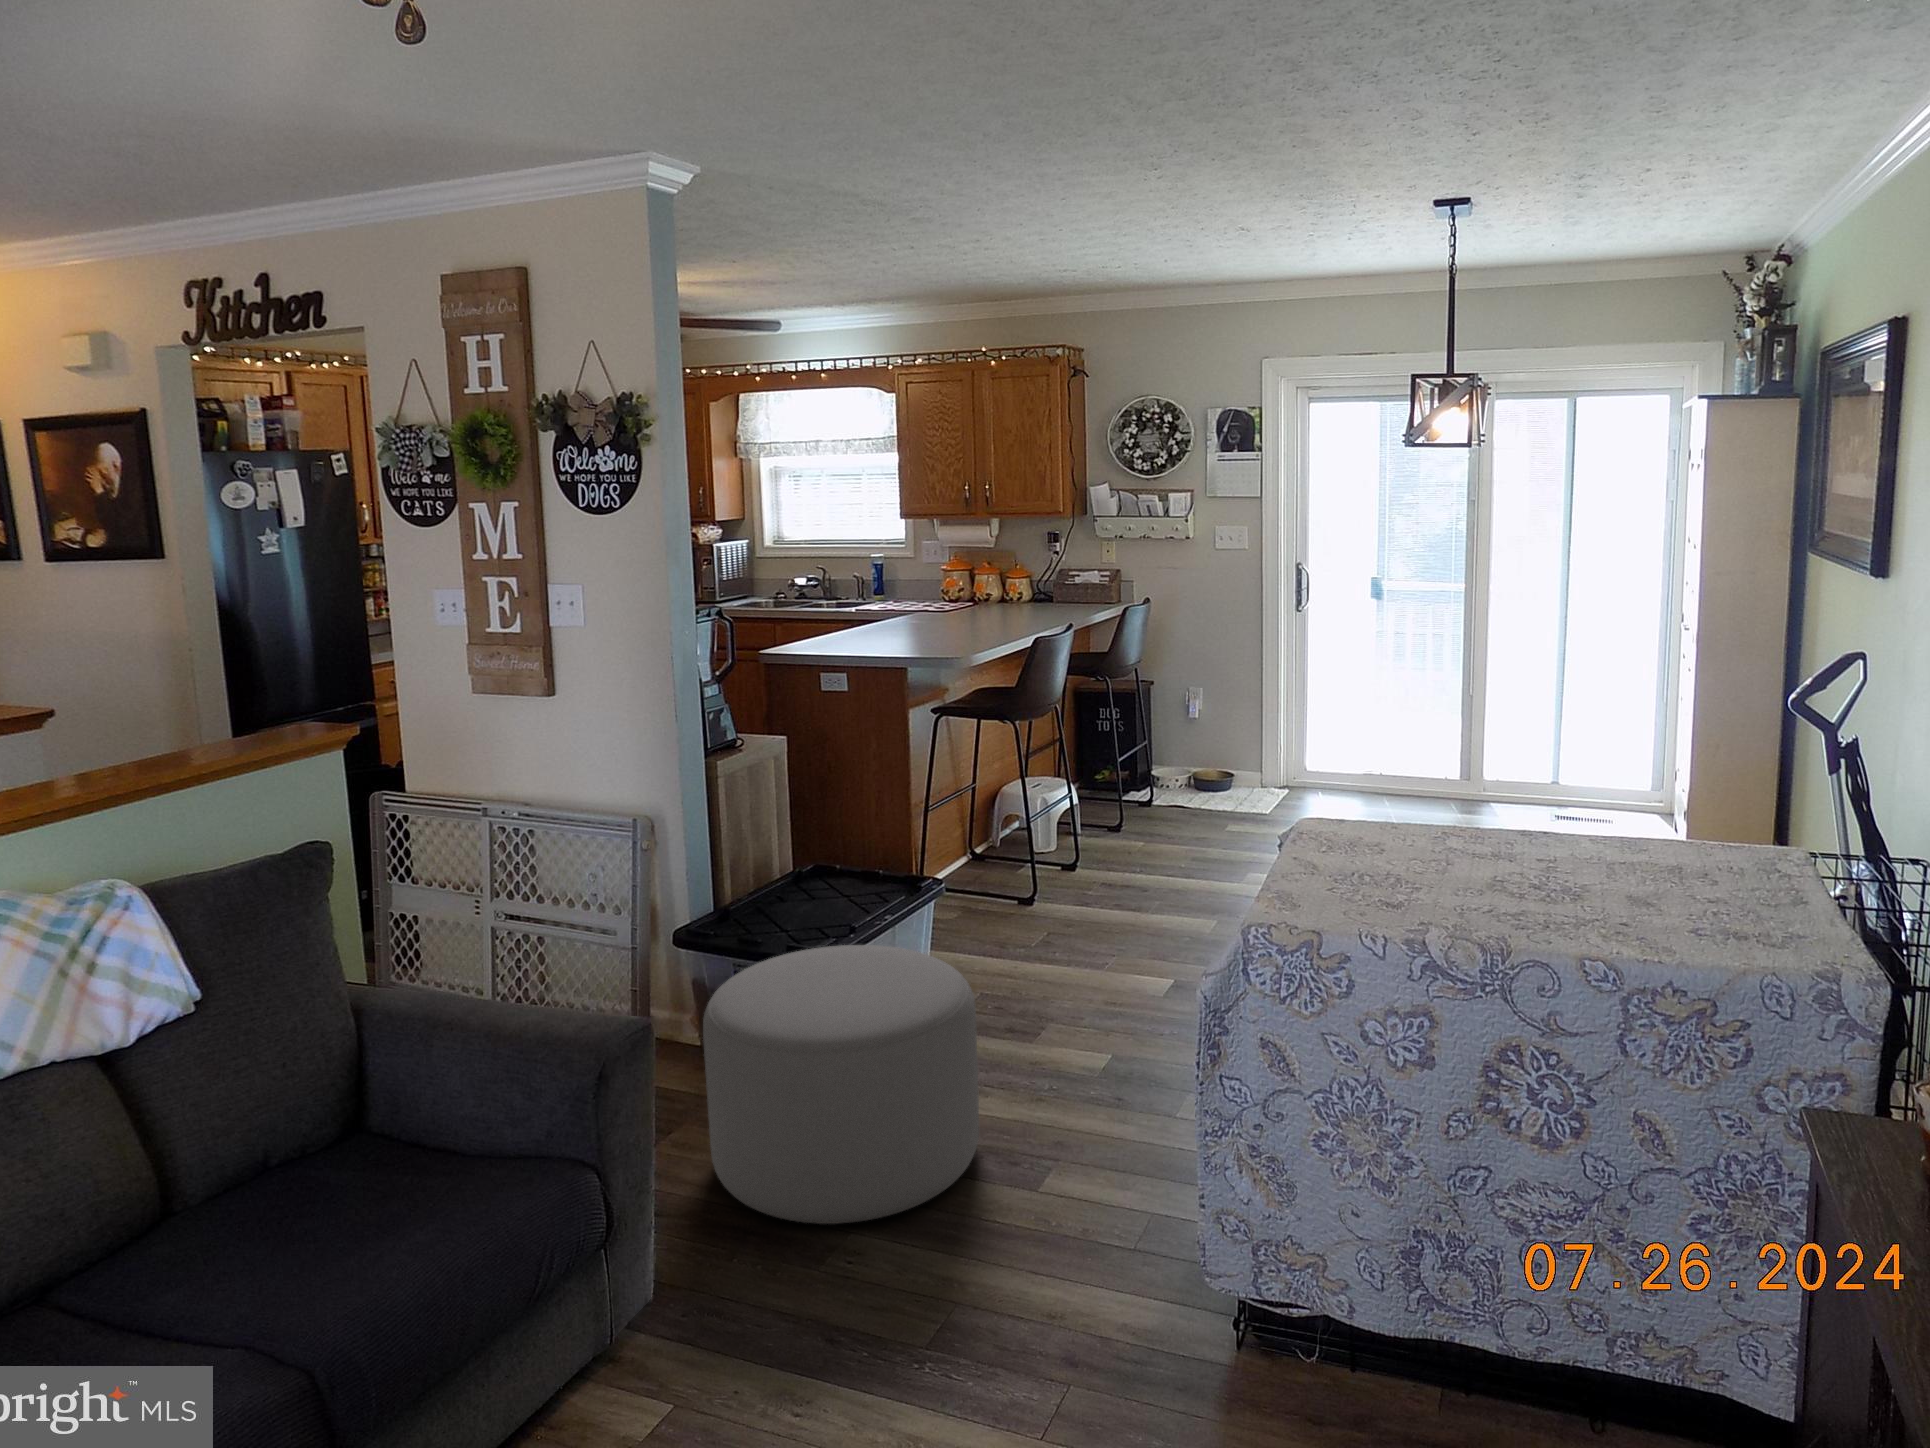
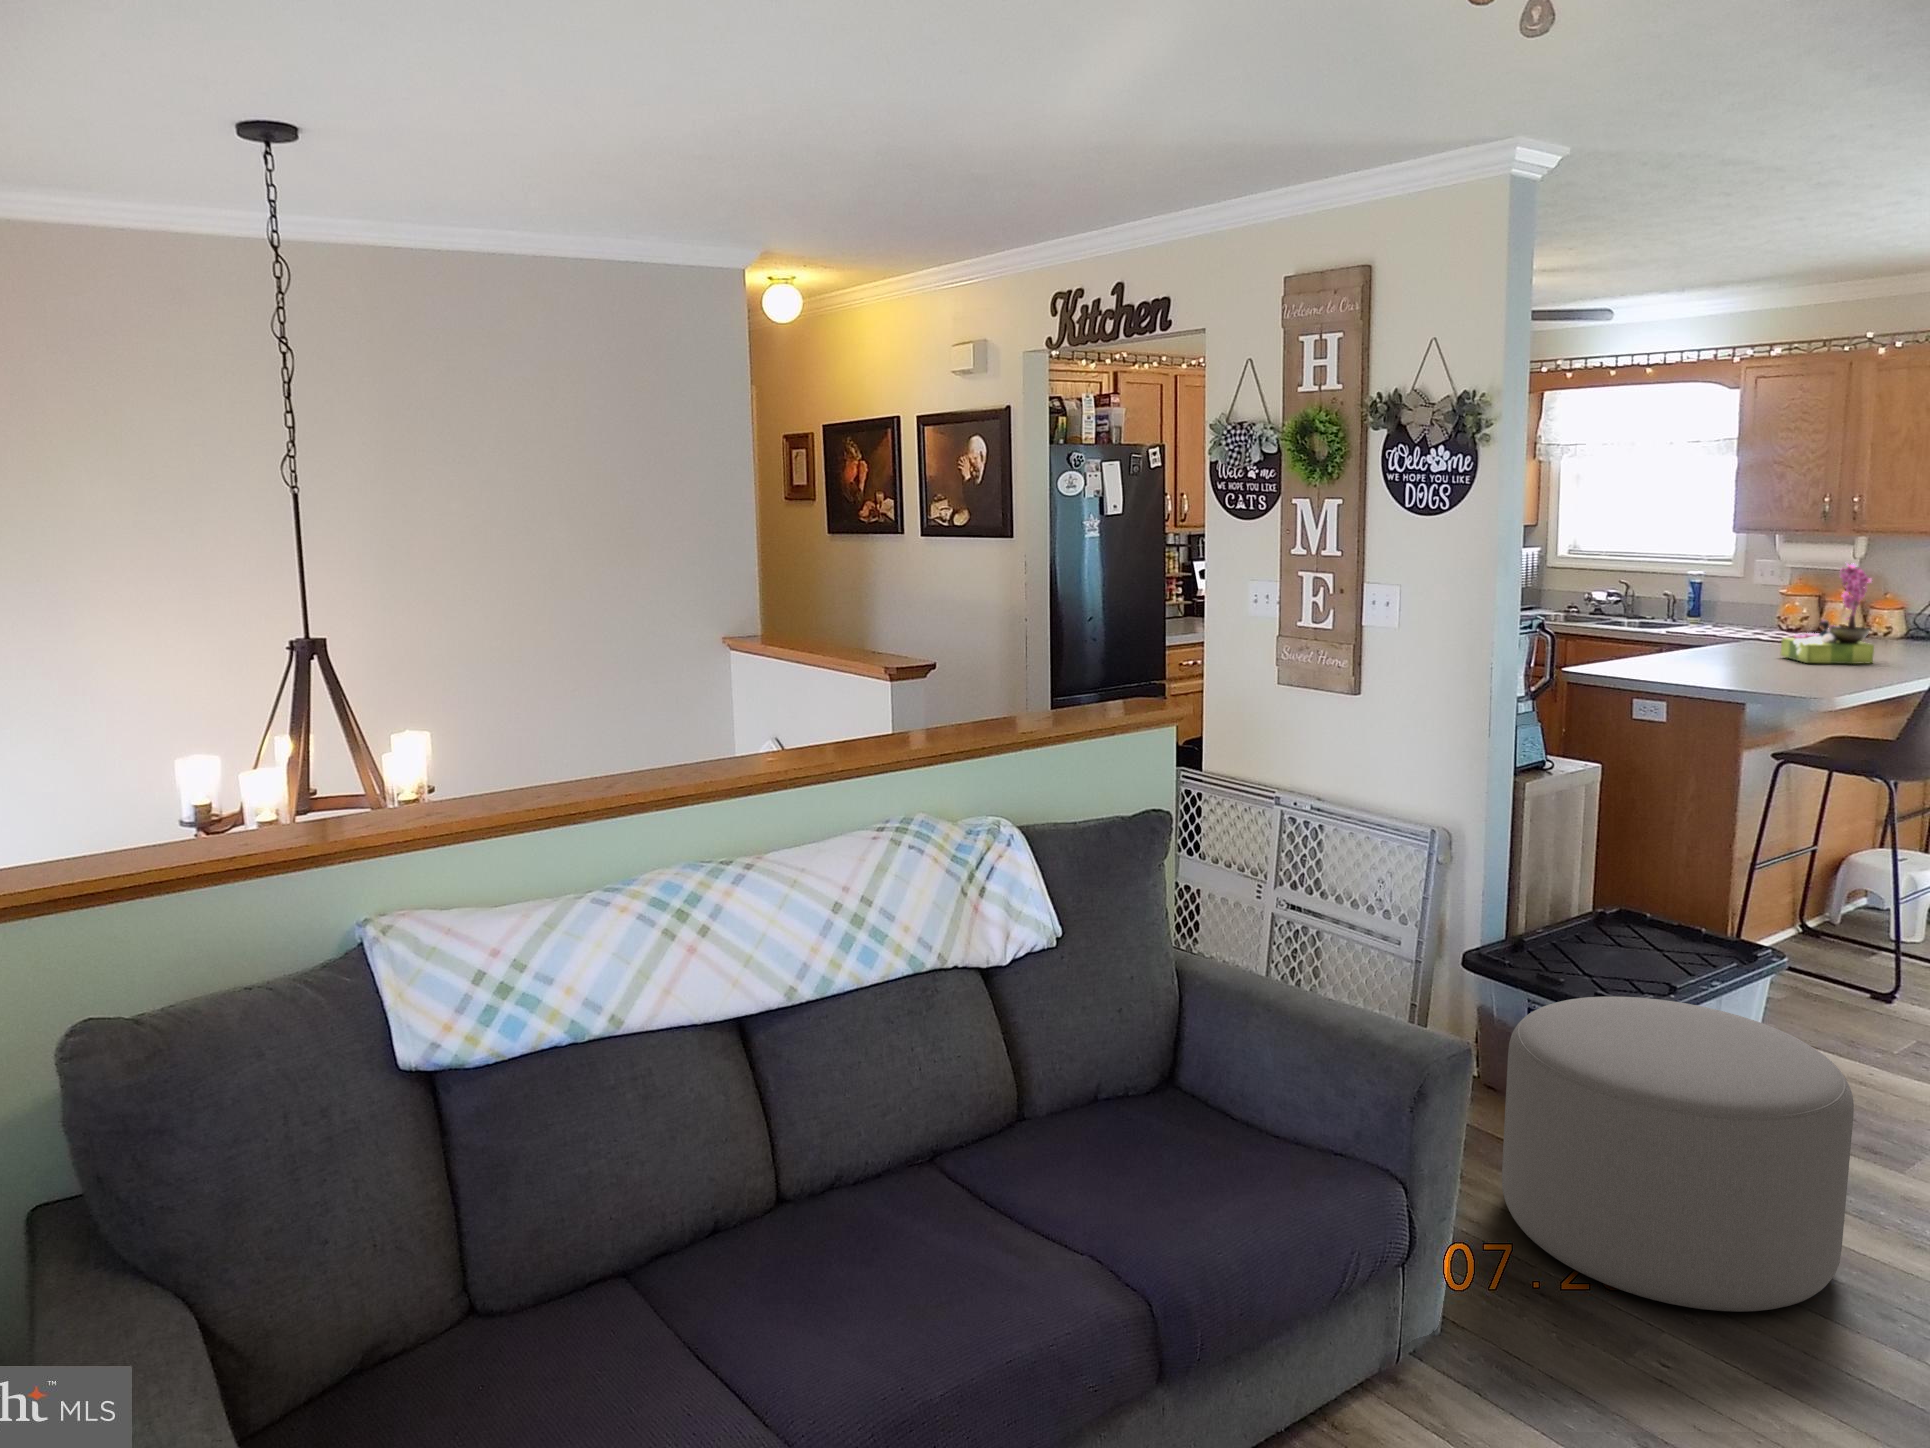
flower arrangement: none [936,542,999,629] -> present [1781,563,1874,664]

